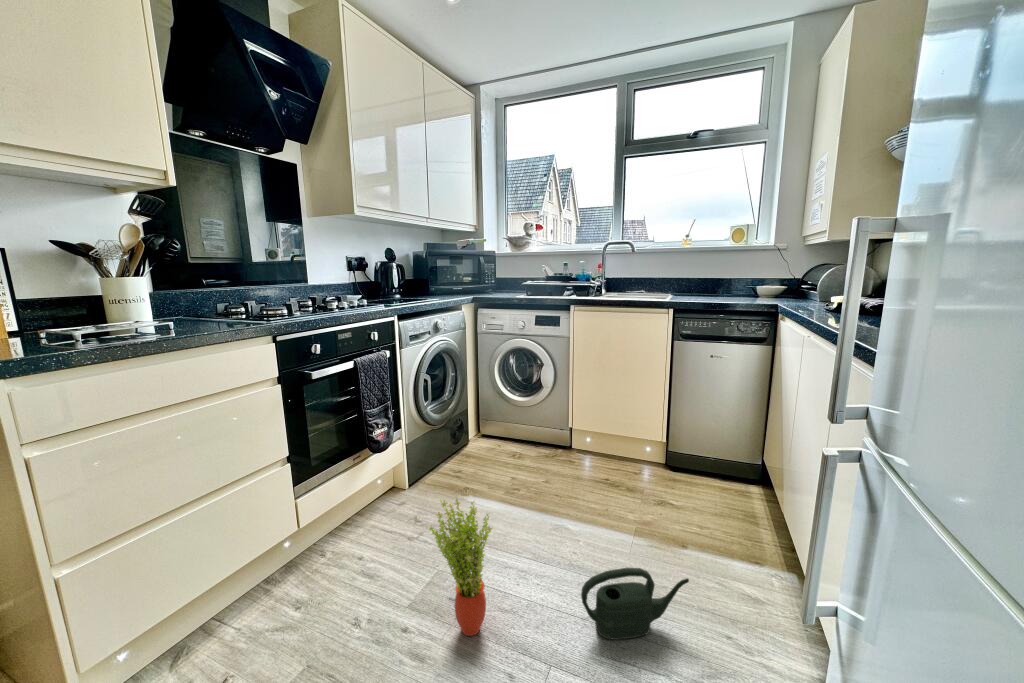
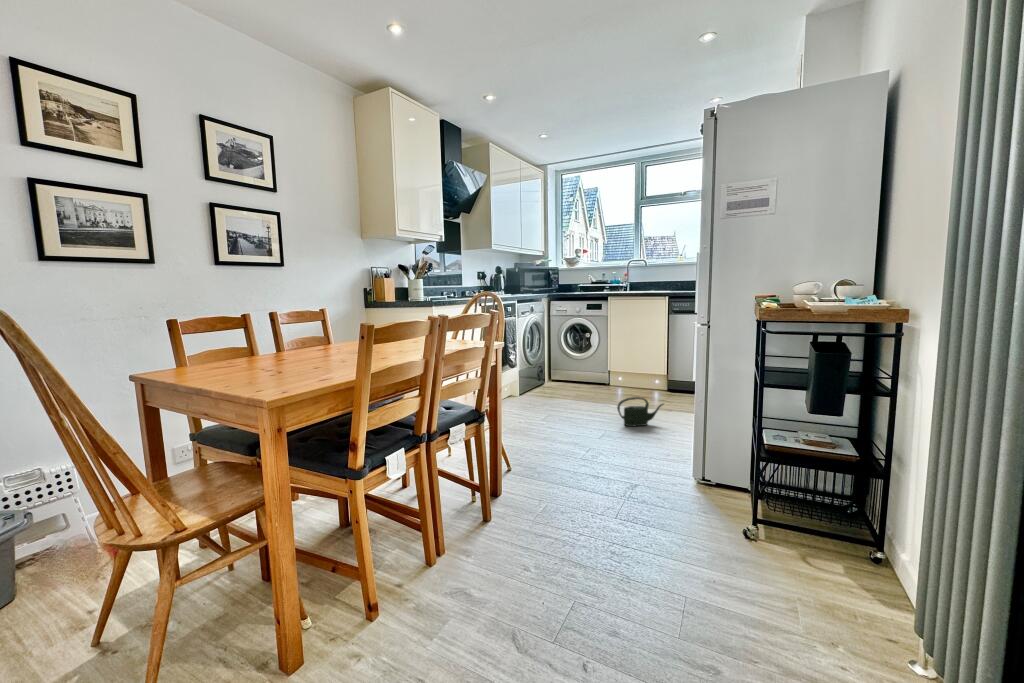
potted plant: present [430,499,493,636] -> none [554,365,581,426]

